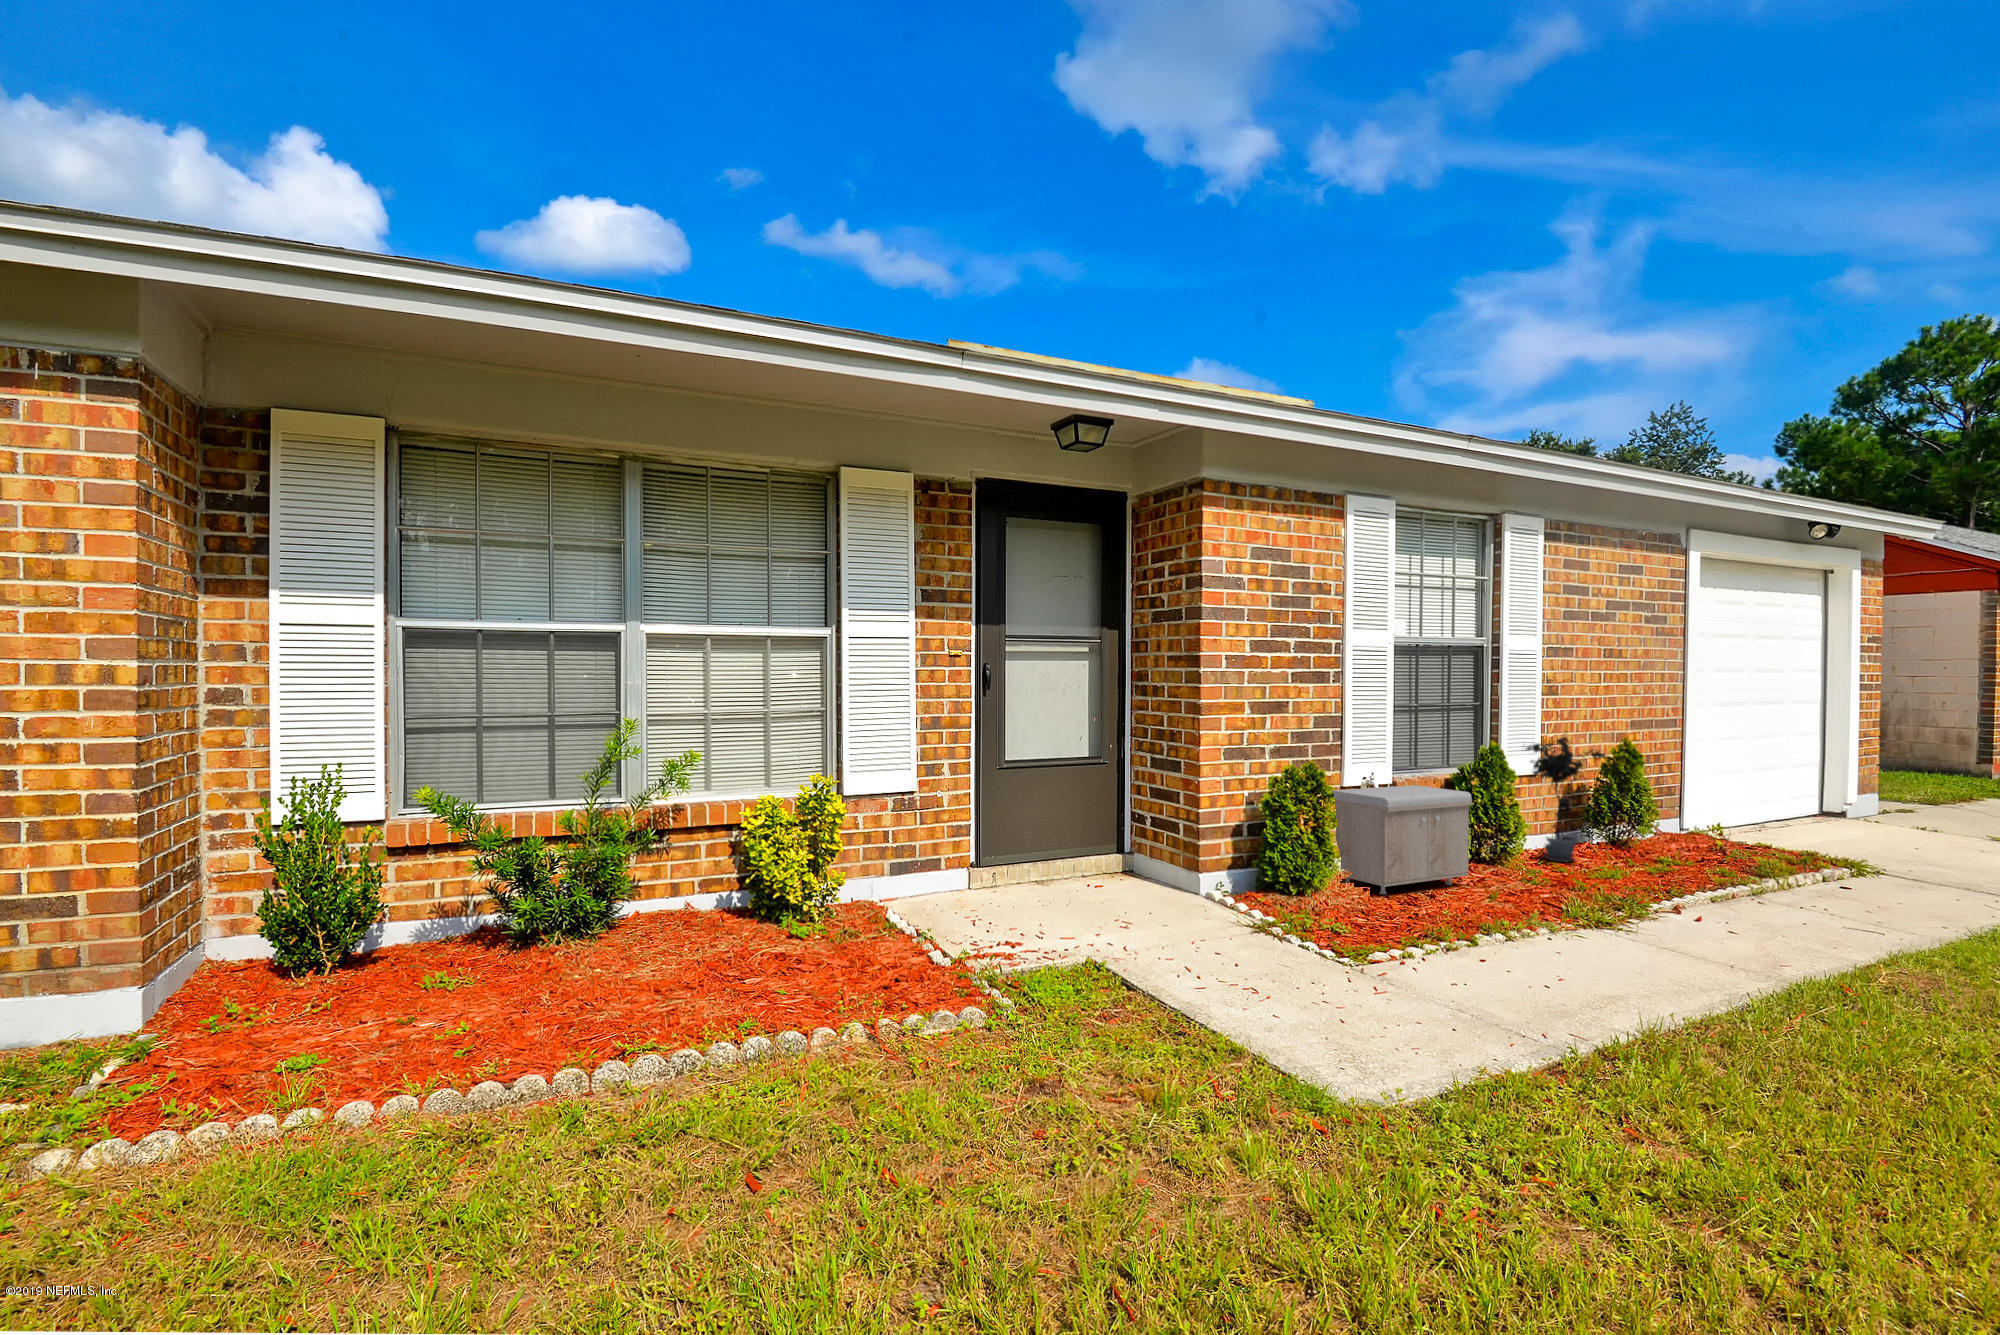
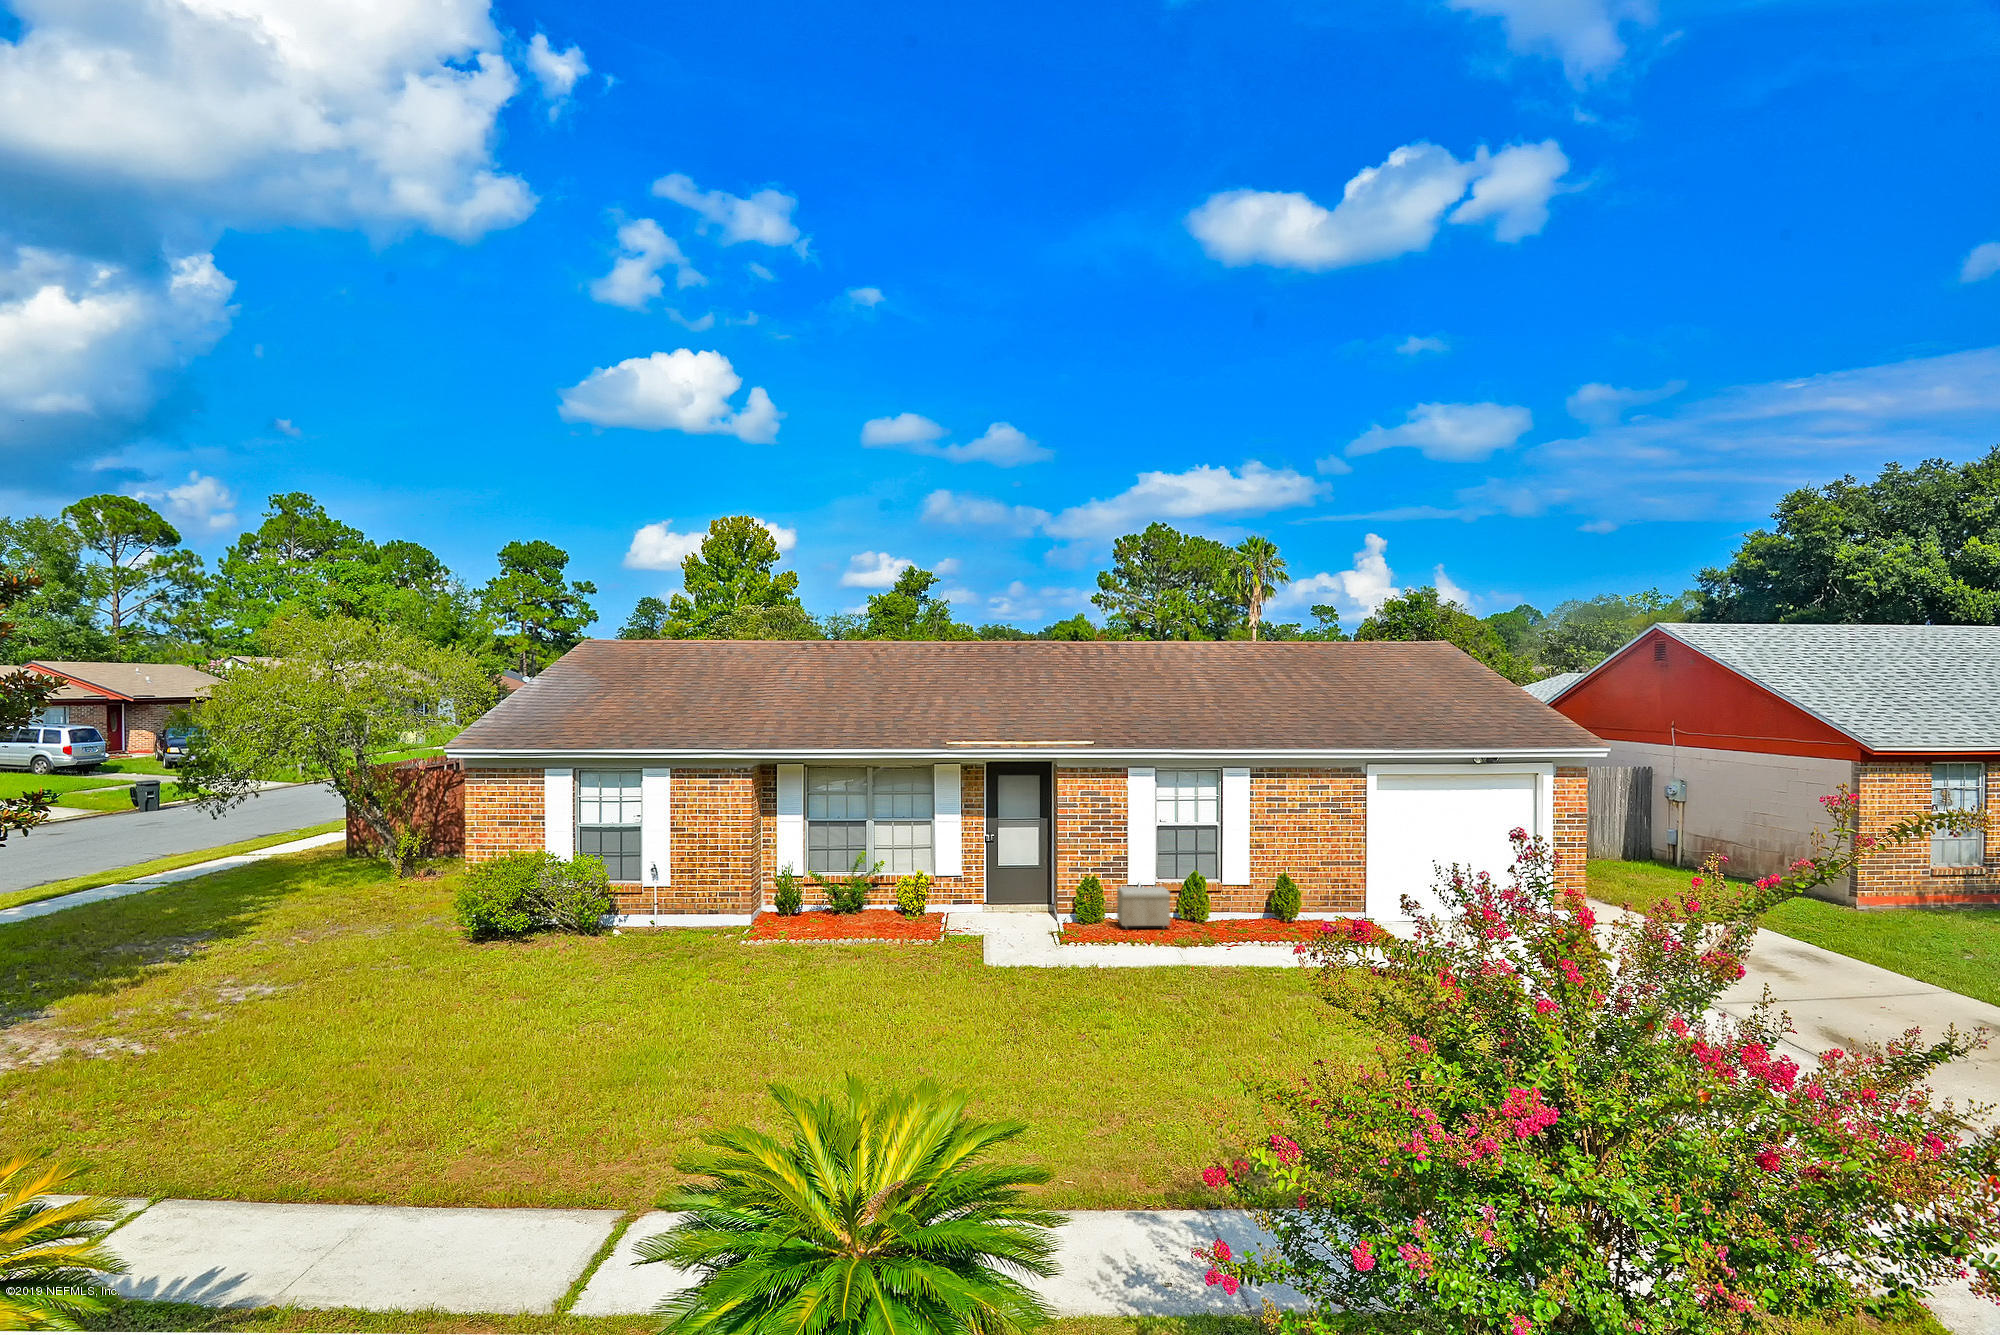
potted plant: present [1522,733,1606,862] -> none [1233,868,1264,926]

